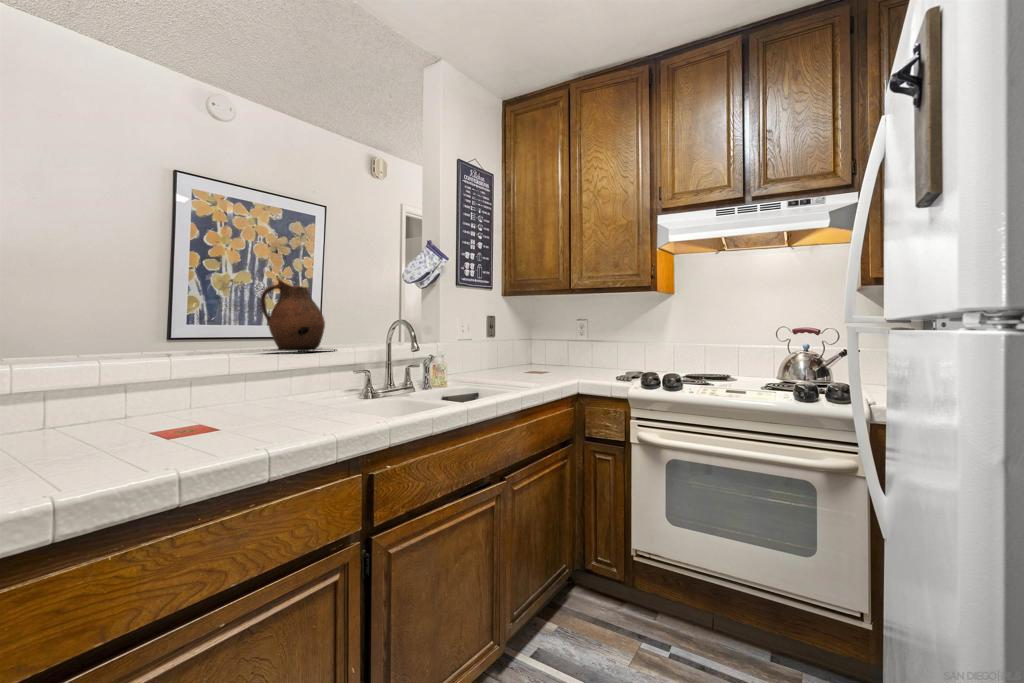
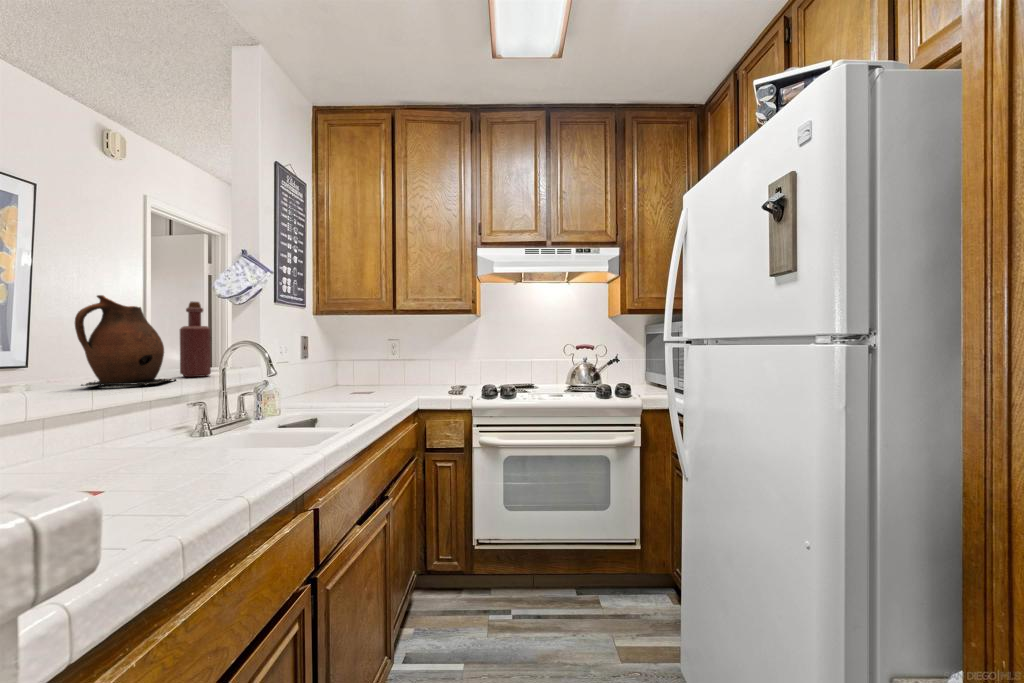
bottle: none [351,284,375,349] -> present [180,301,211,377]

